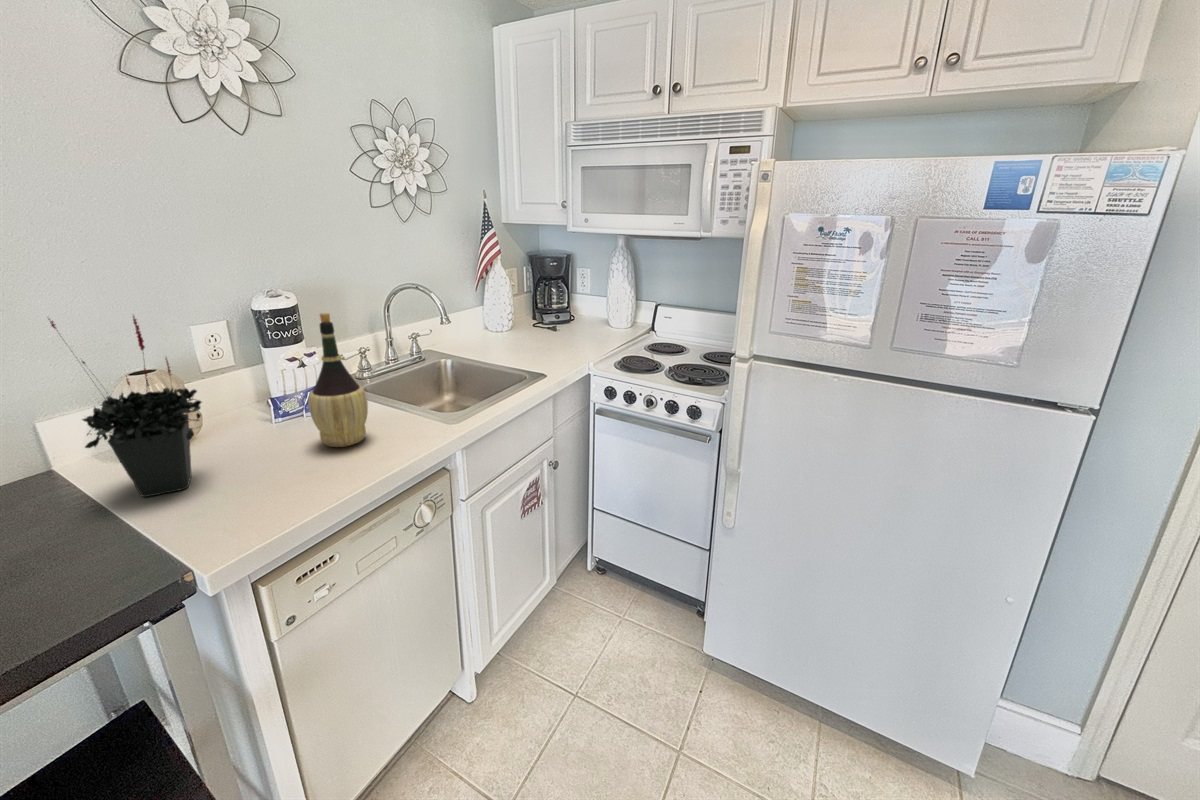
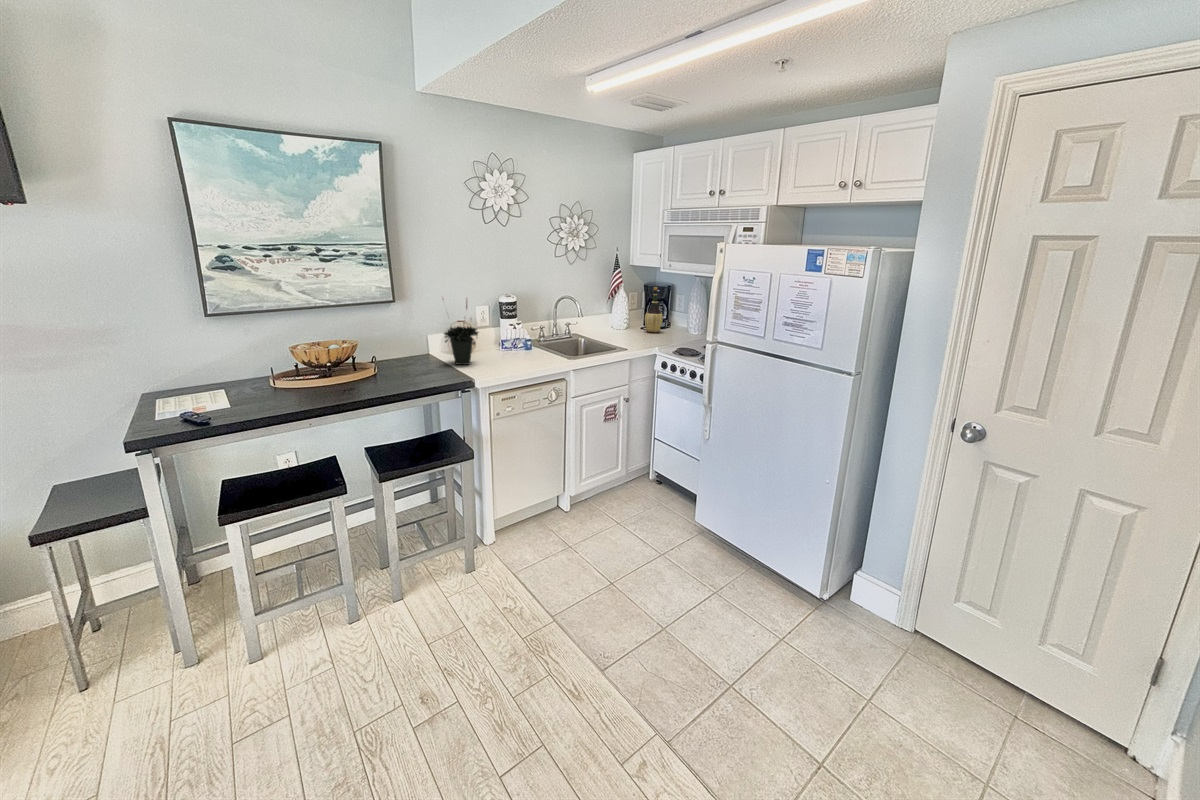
wine bottle: present [308,313,368,447] -> present [645,287,663,332]

